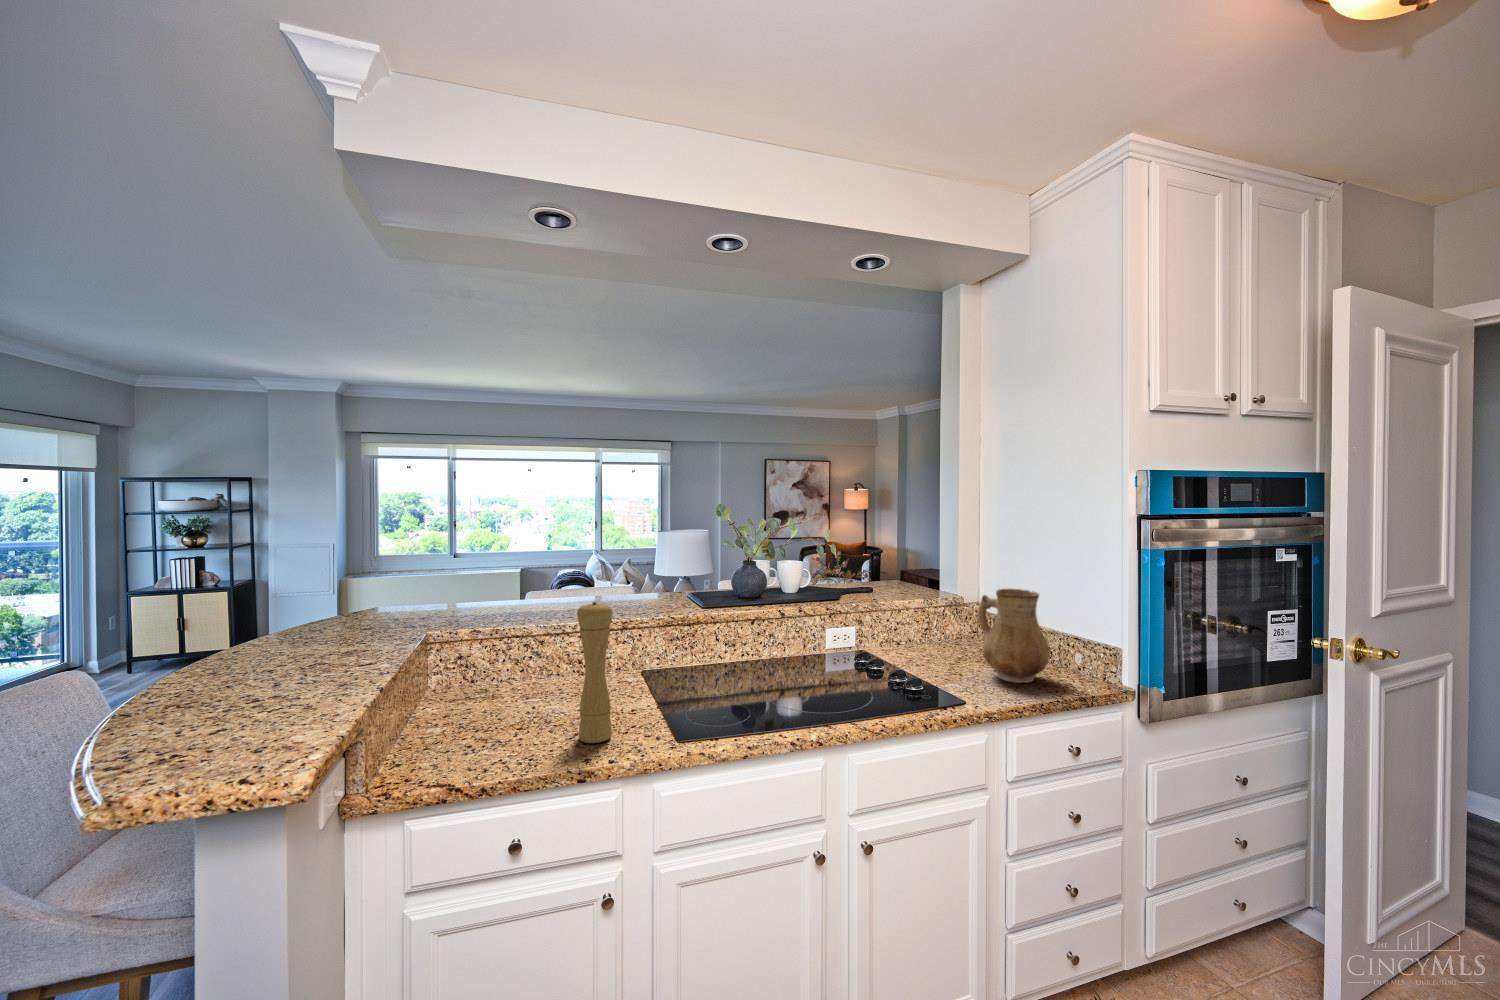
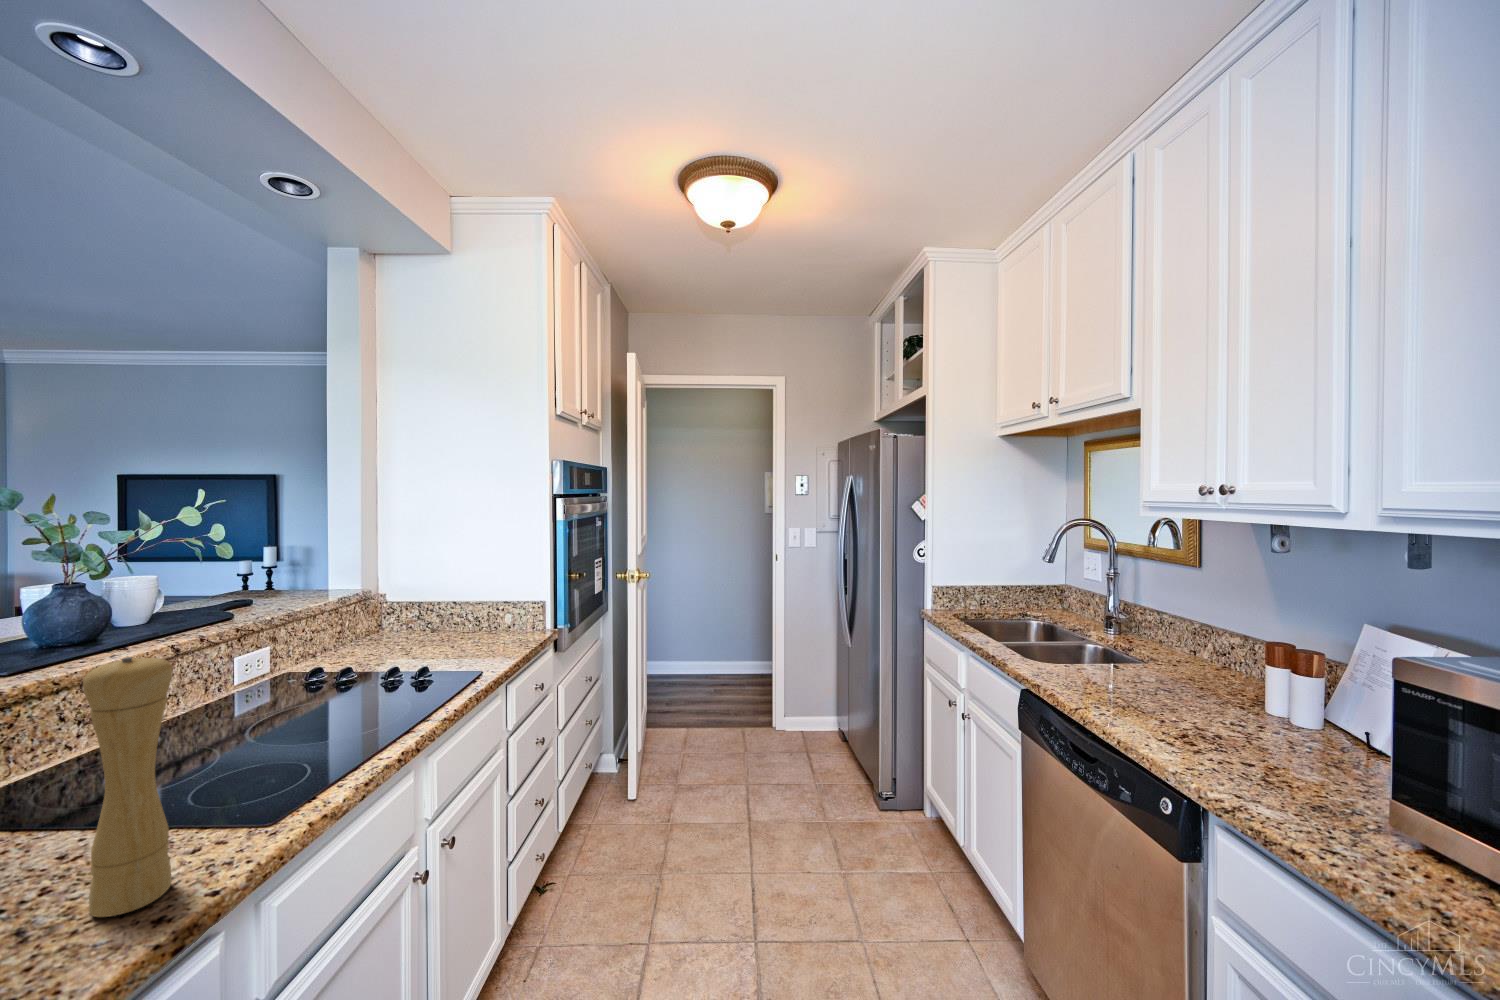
ceramic pitcher: present [978,589,1050,683] -> none [438,568,508,651]

